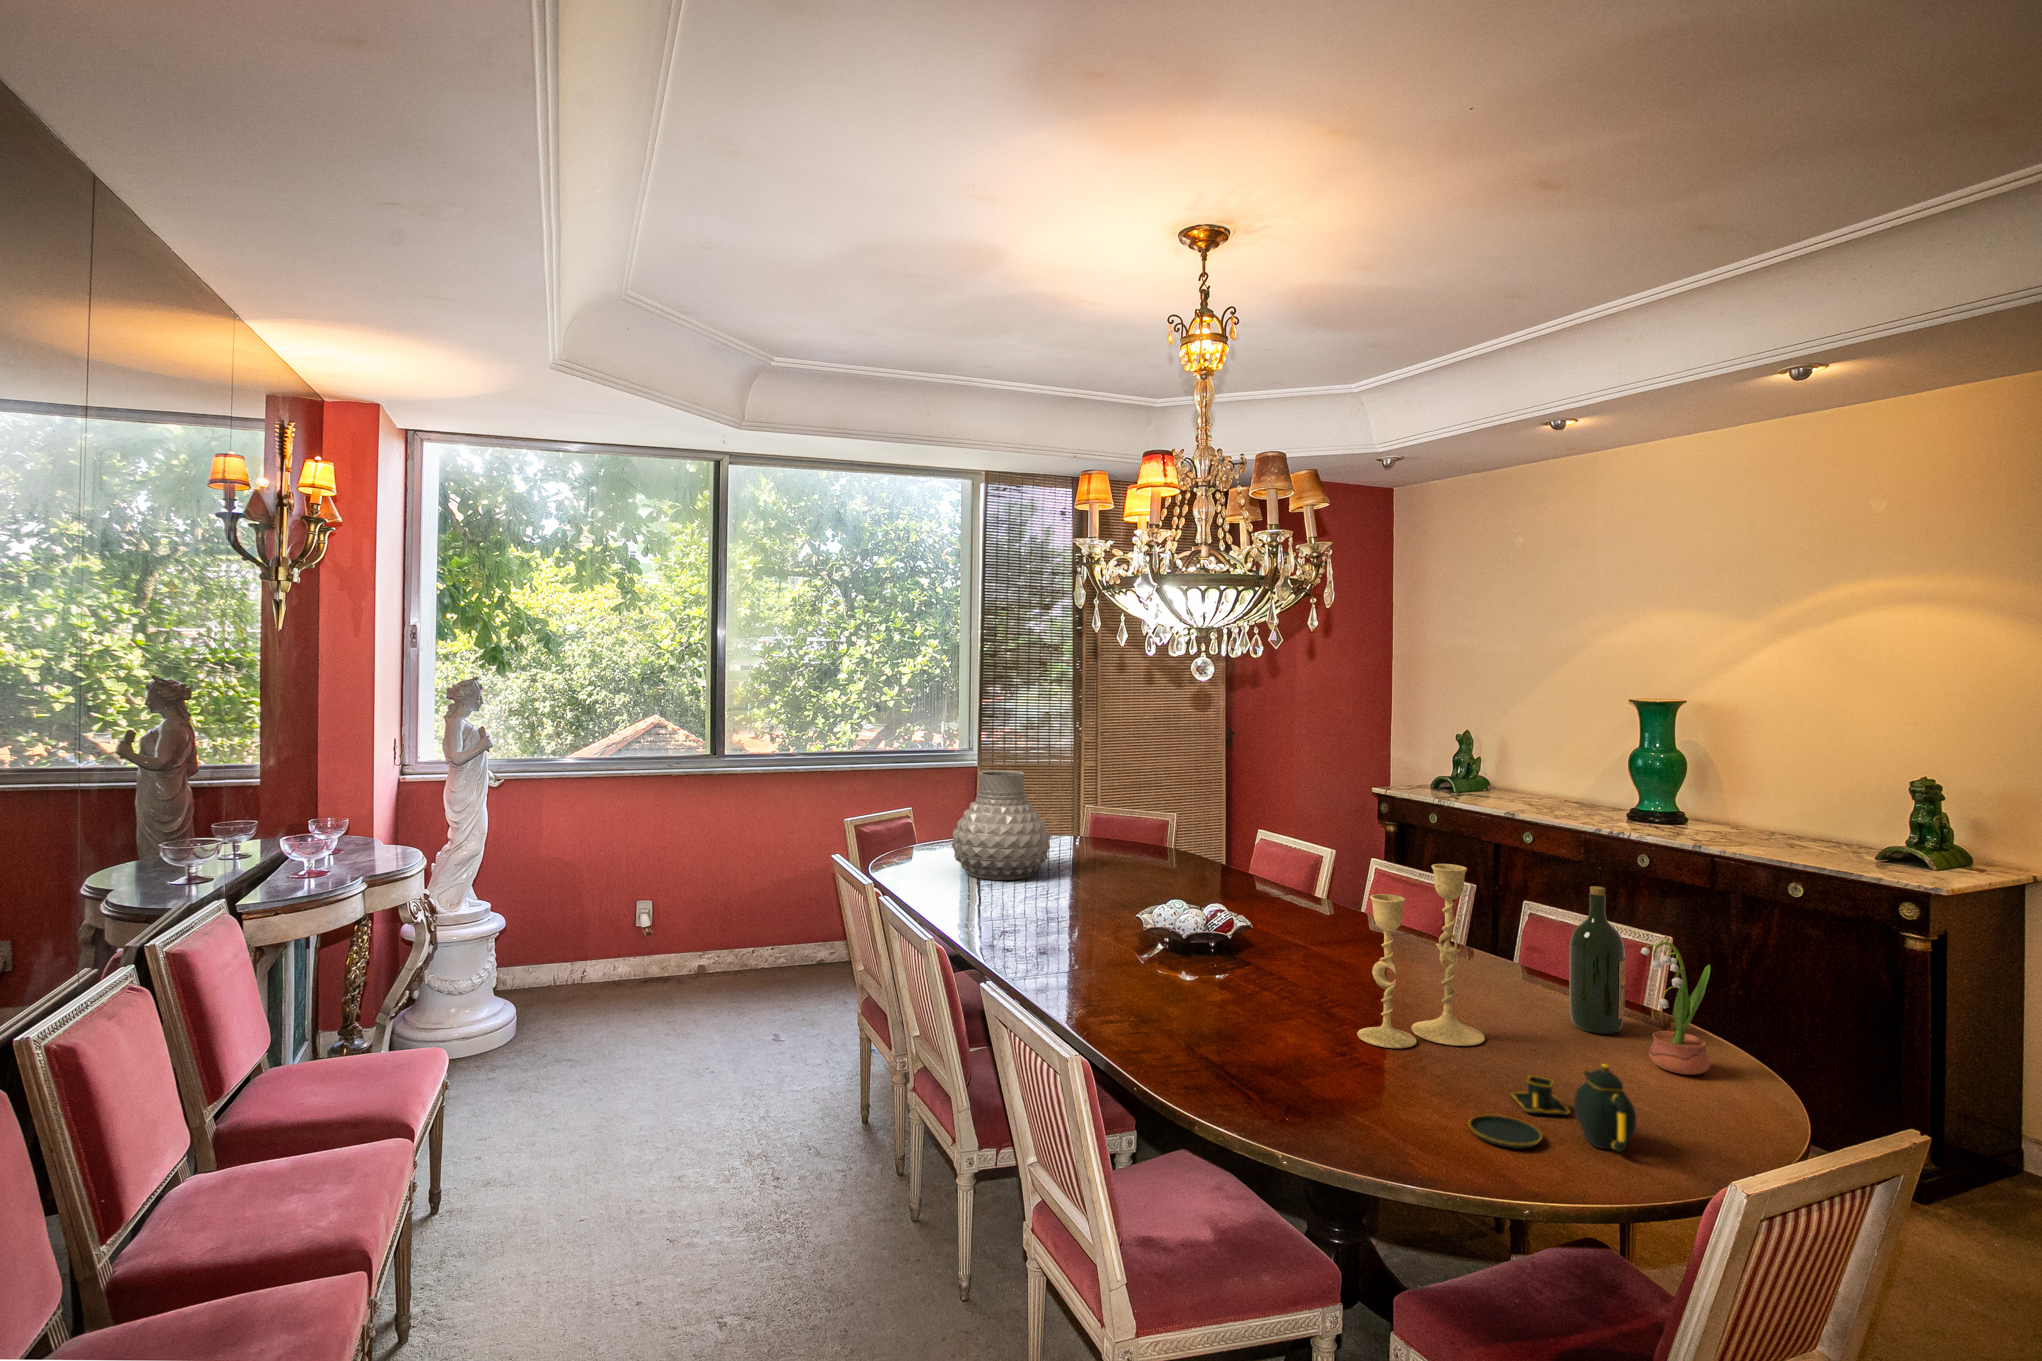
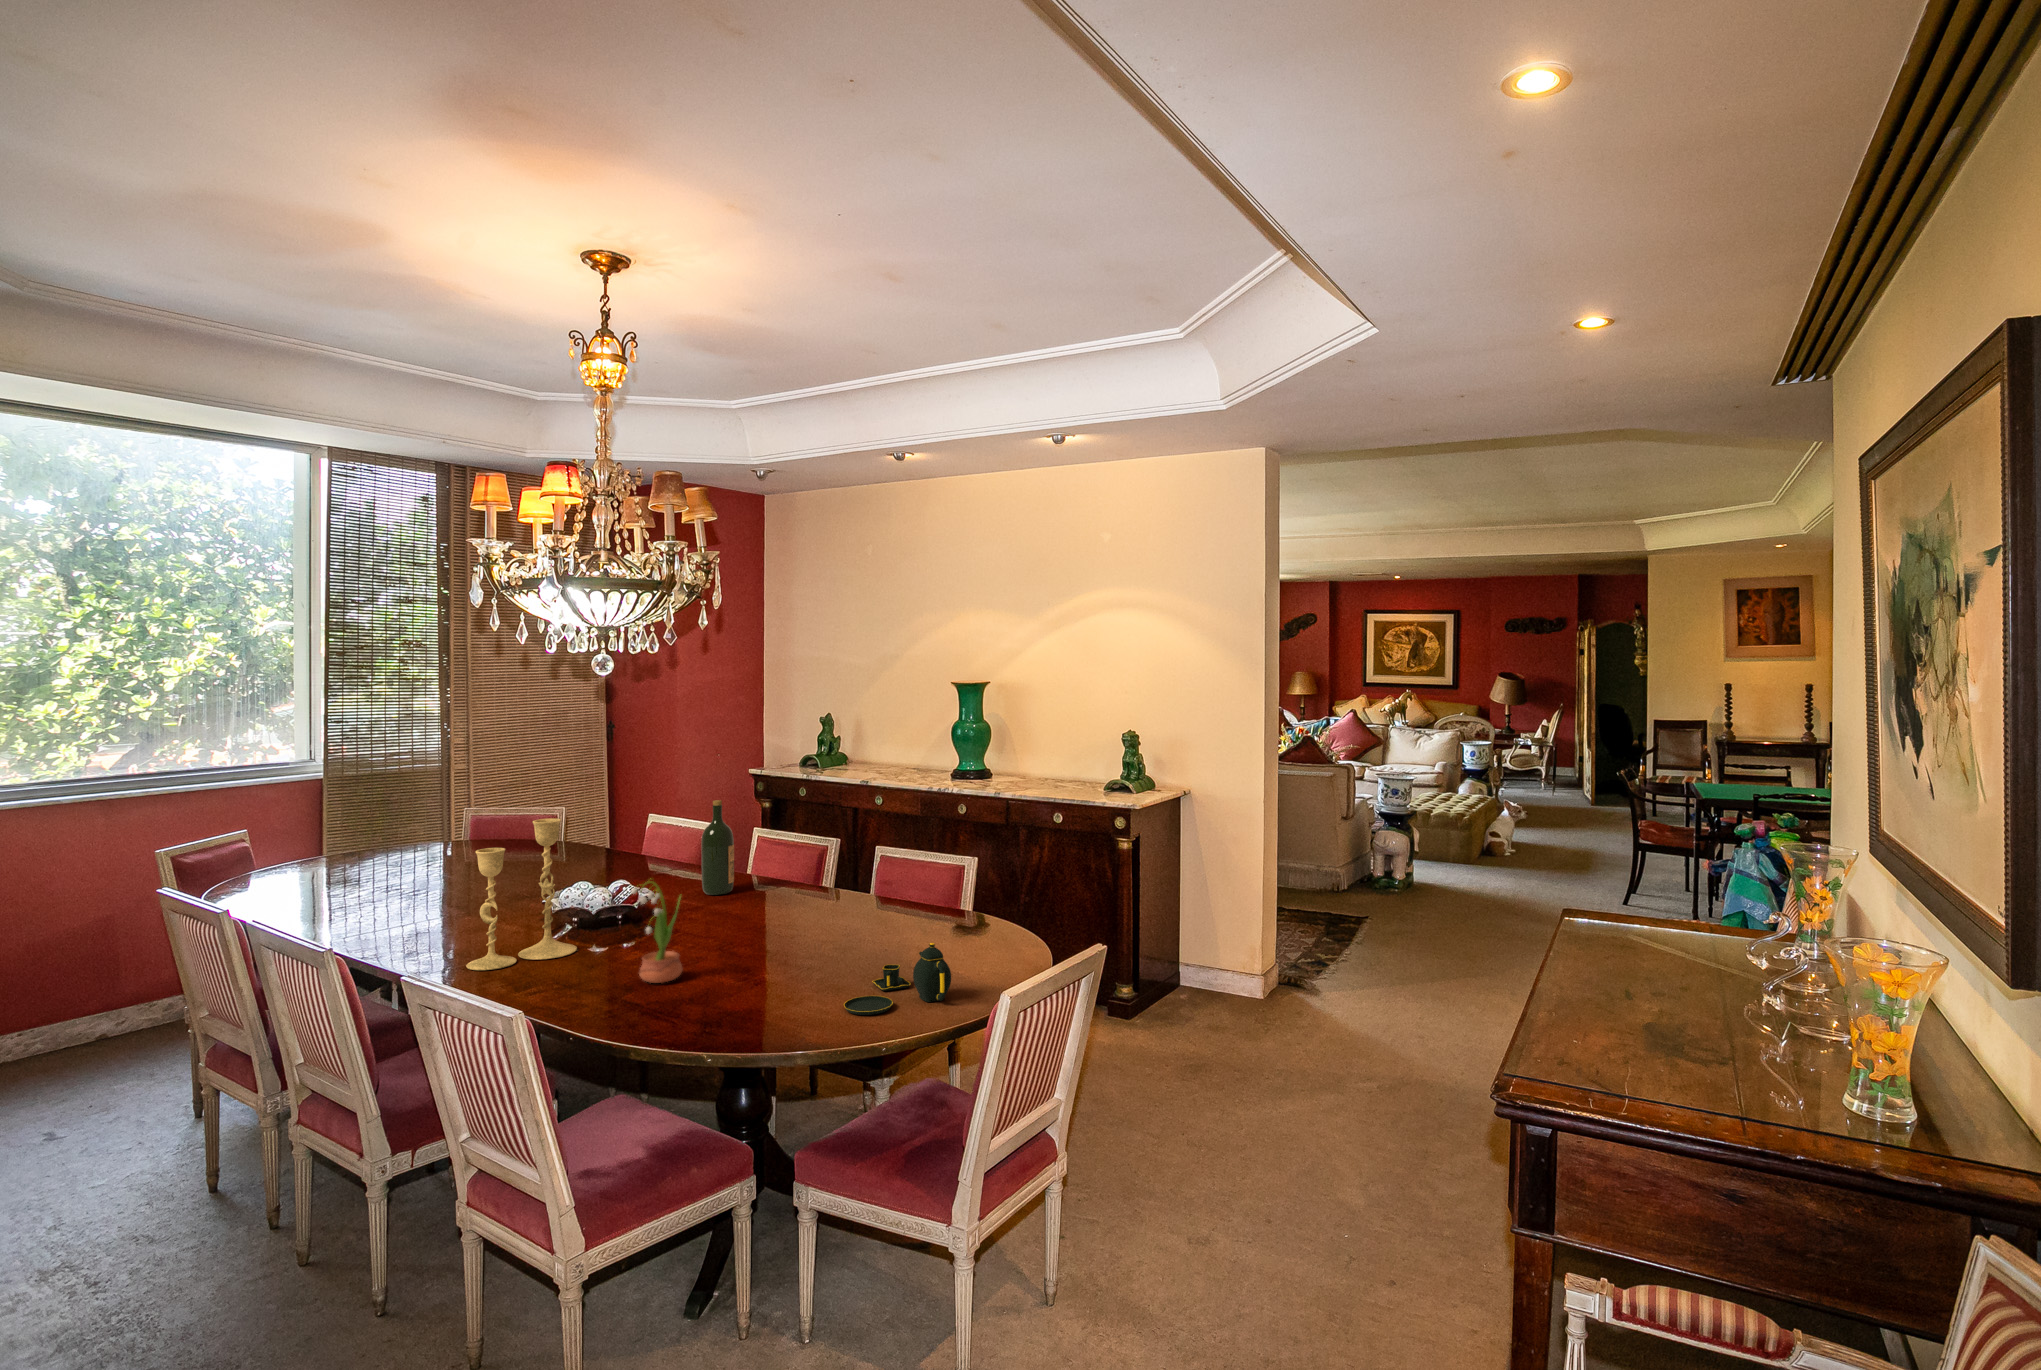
vase: present [952,770,1050,880] -> none [311,779,435,897]
candlestick: present [1357,864,1485,1048] -> present [466,818,577,970]
wine bottle: present [1569,886,1626,1034] -> present [701,800,734,895]
potted flower: present [1641,938,1711,1075] -> present [631,881,682,983]

